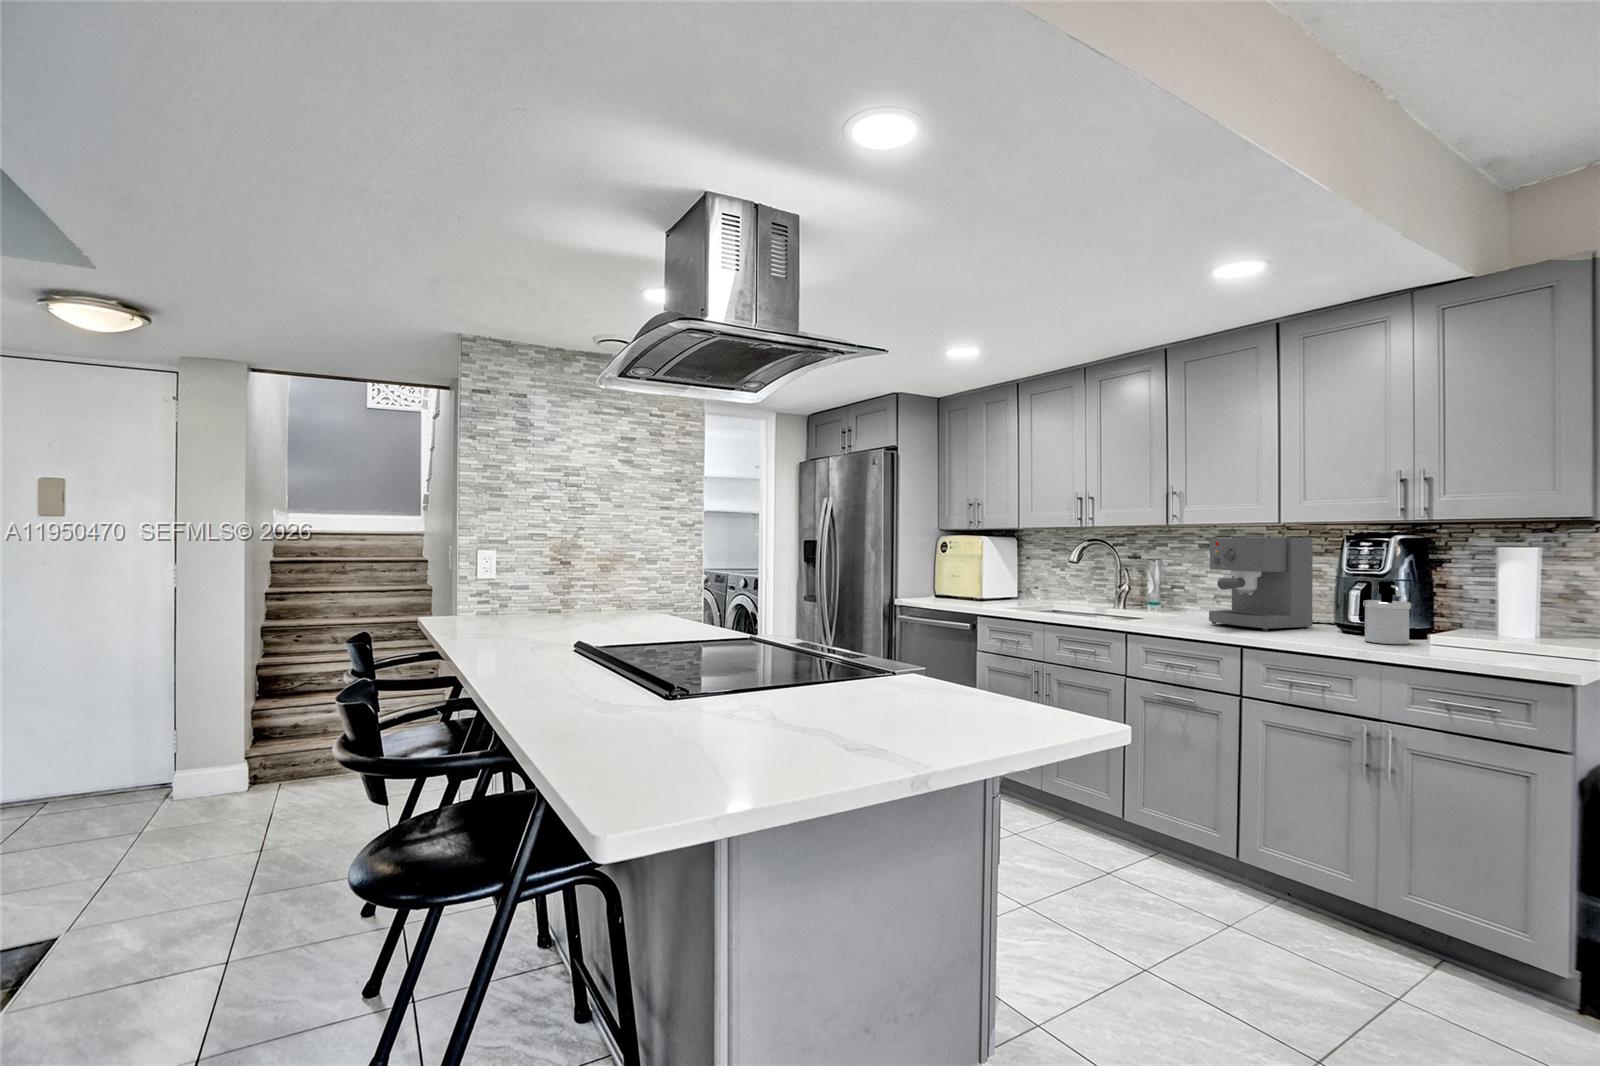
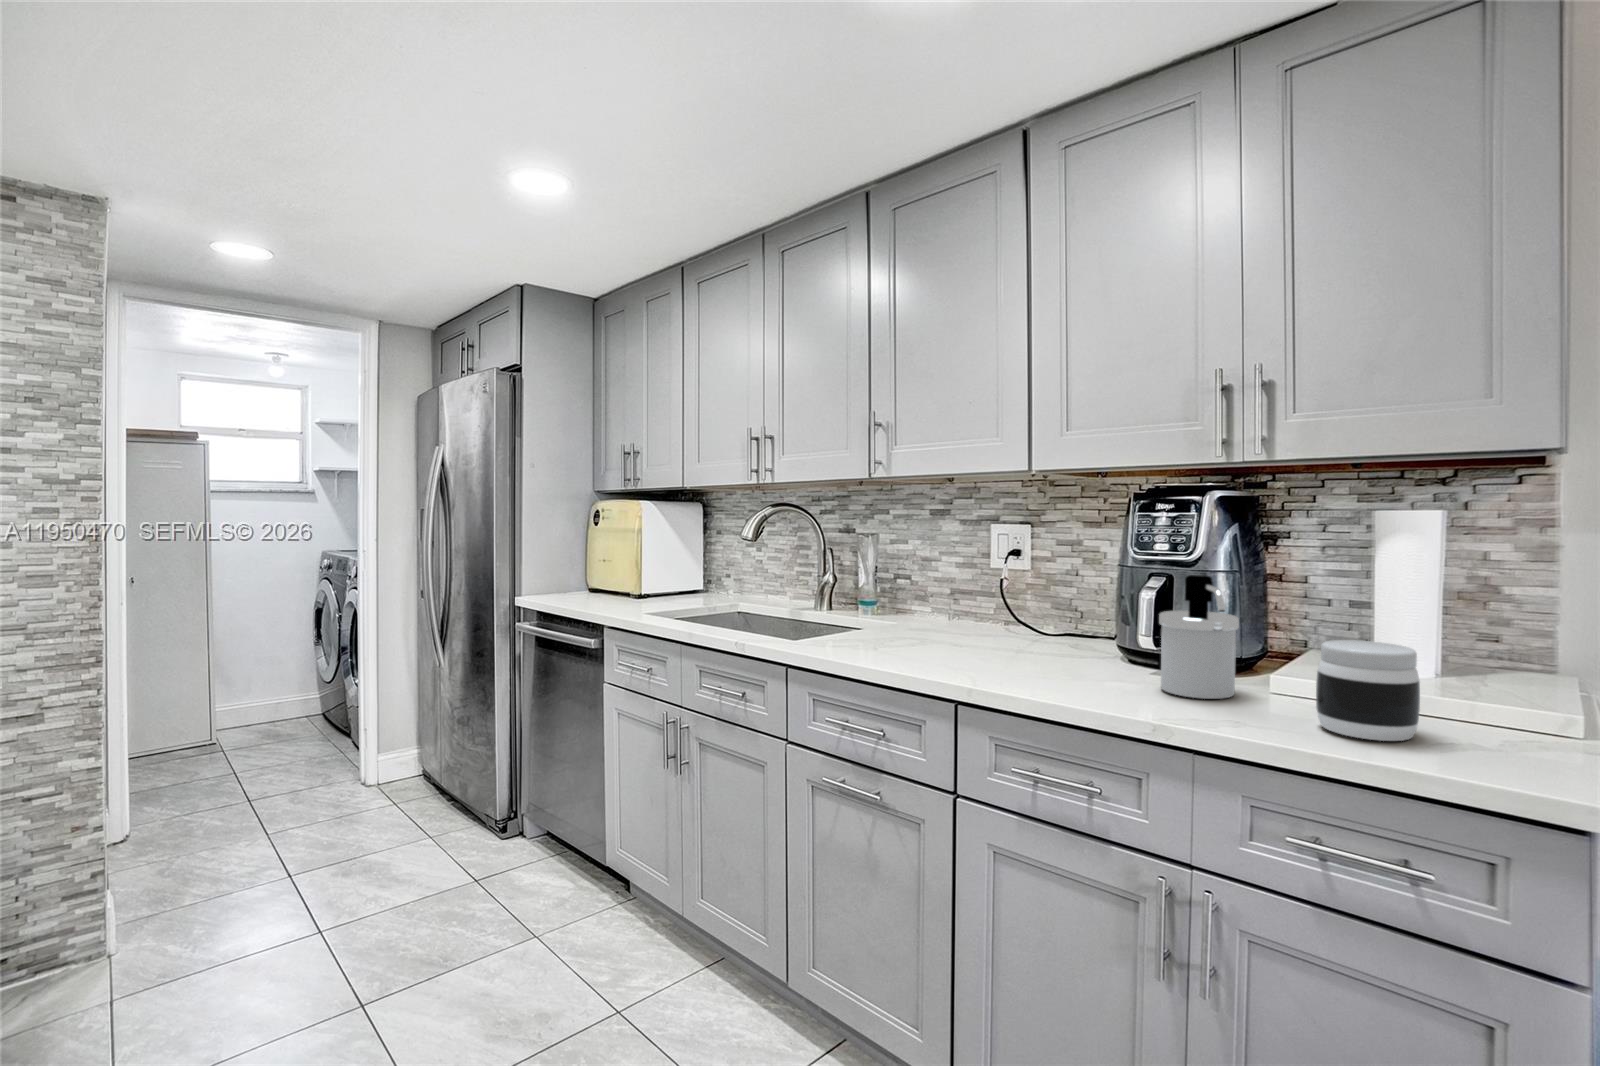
coffee maker: present [1209,537,1313,630] -> none [924,496,1082,663]
jar: none [1451,611,1505,657] -> present [1316,640,1420,741]

